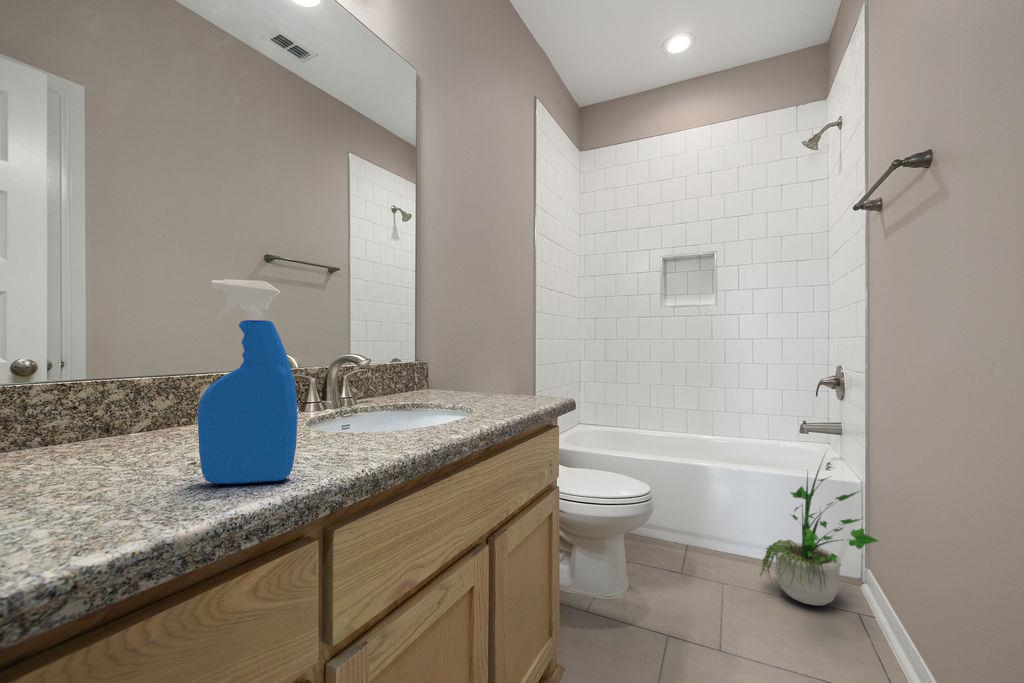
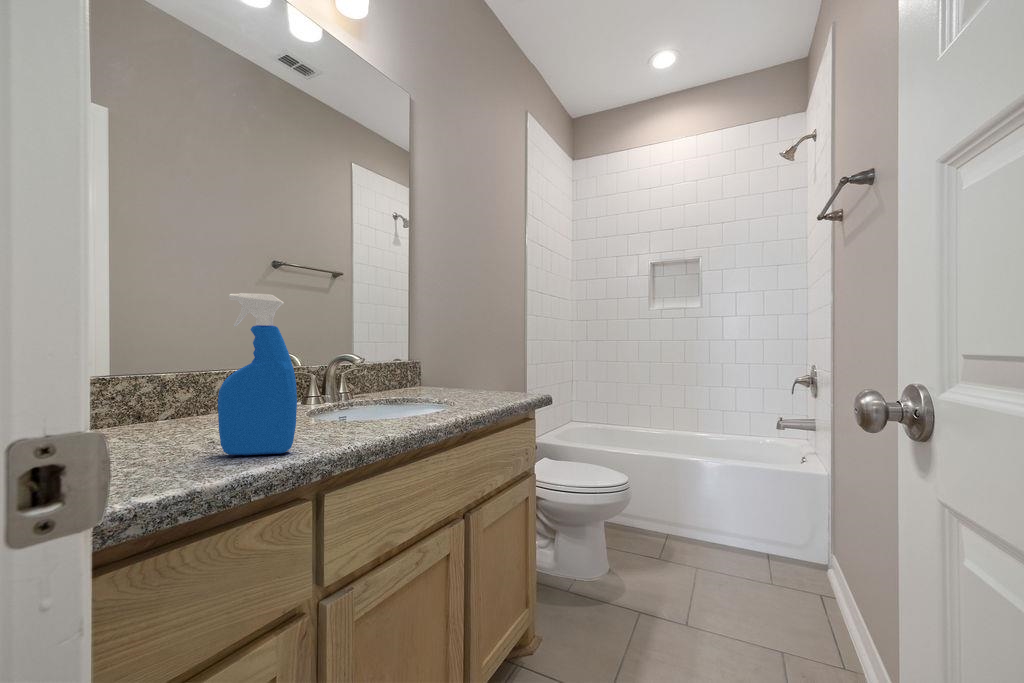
potted plant: present [760,460,878,605] -> none [724,442,826,585]

